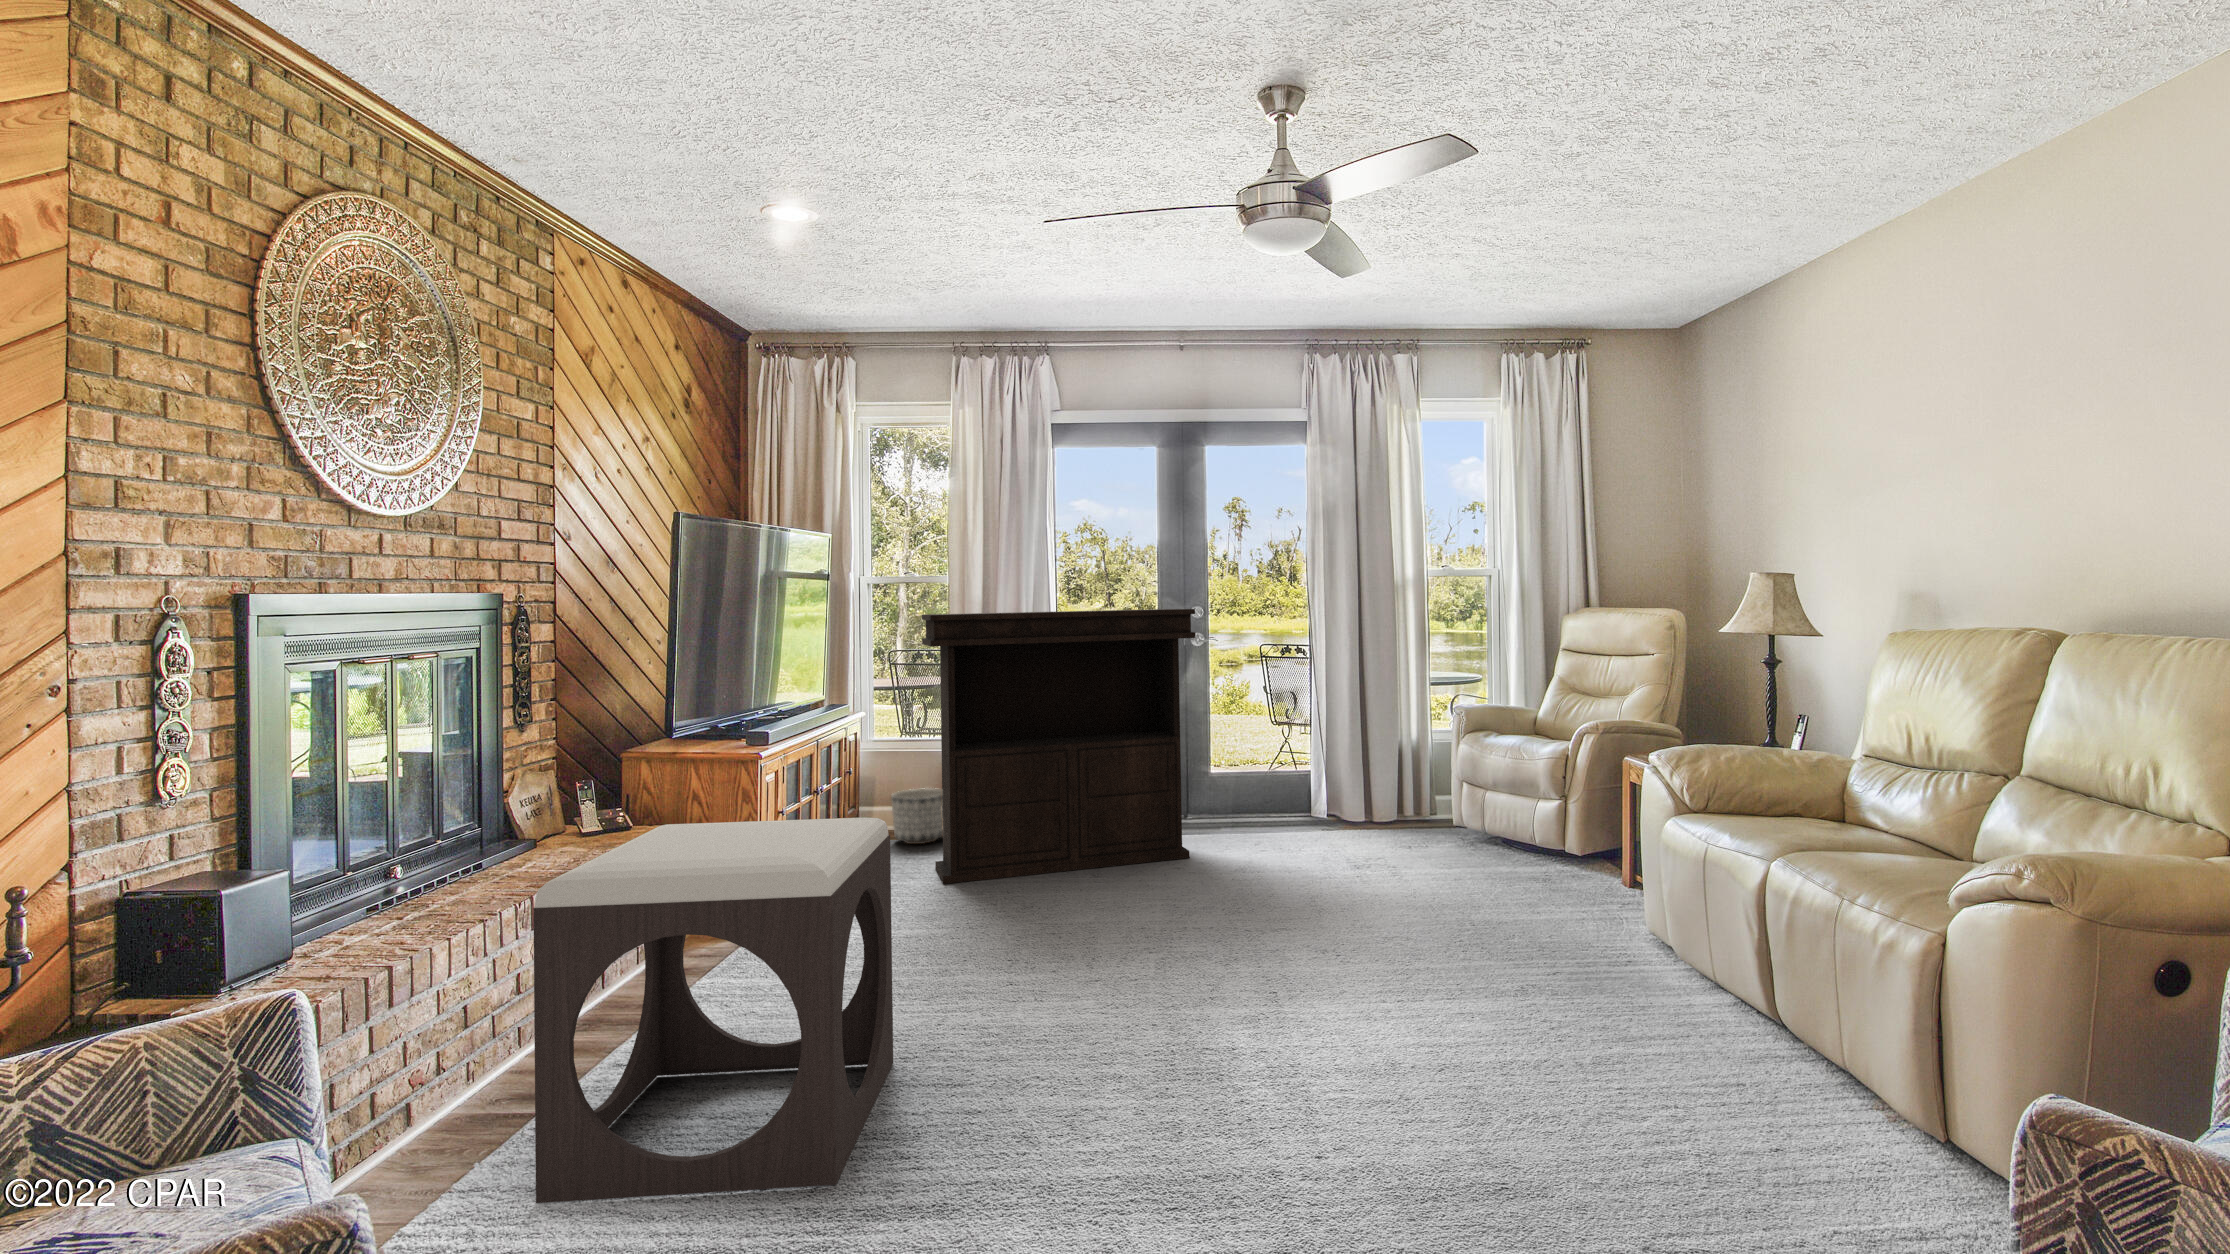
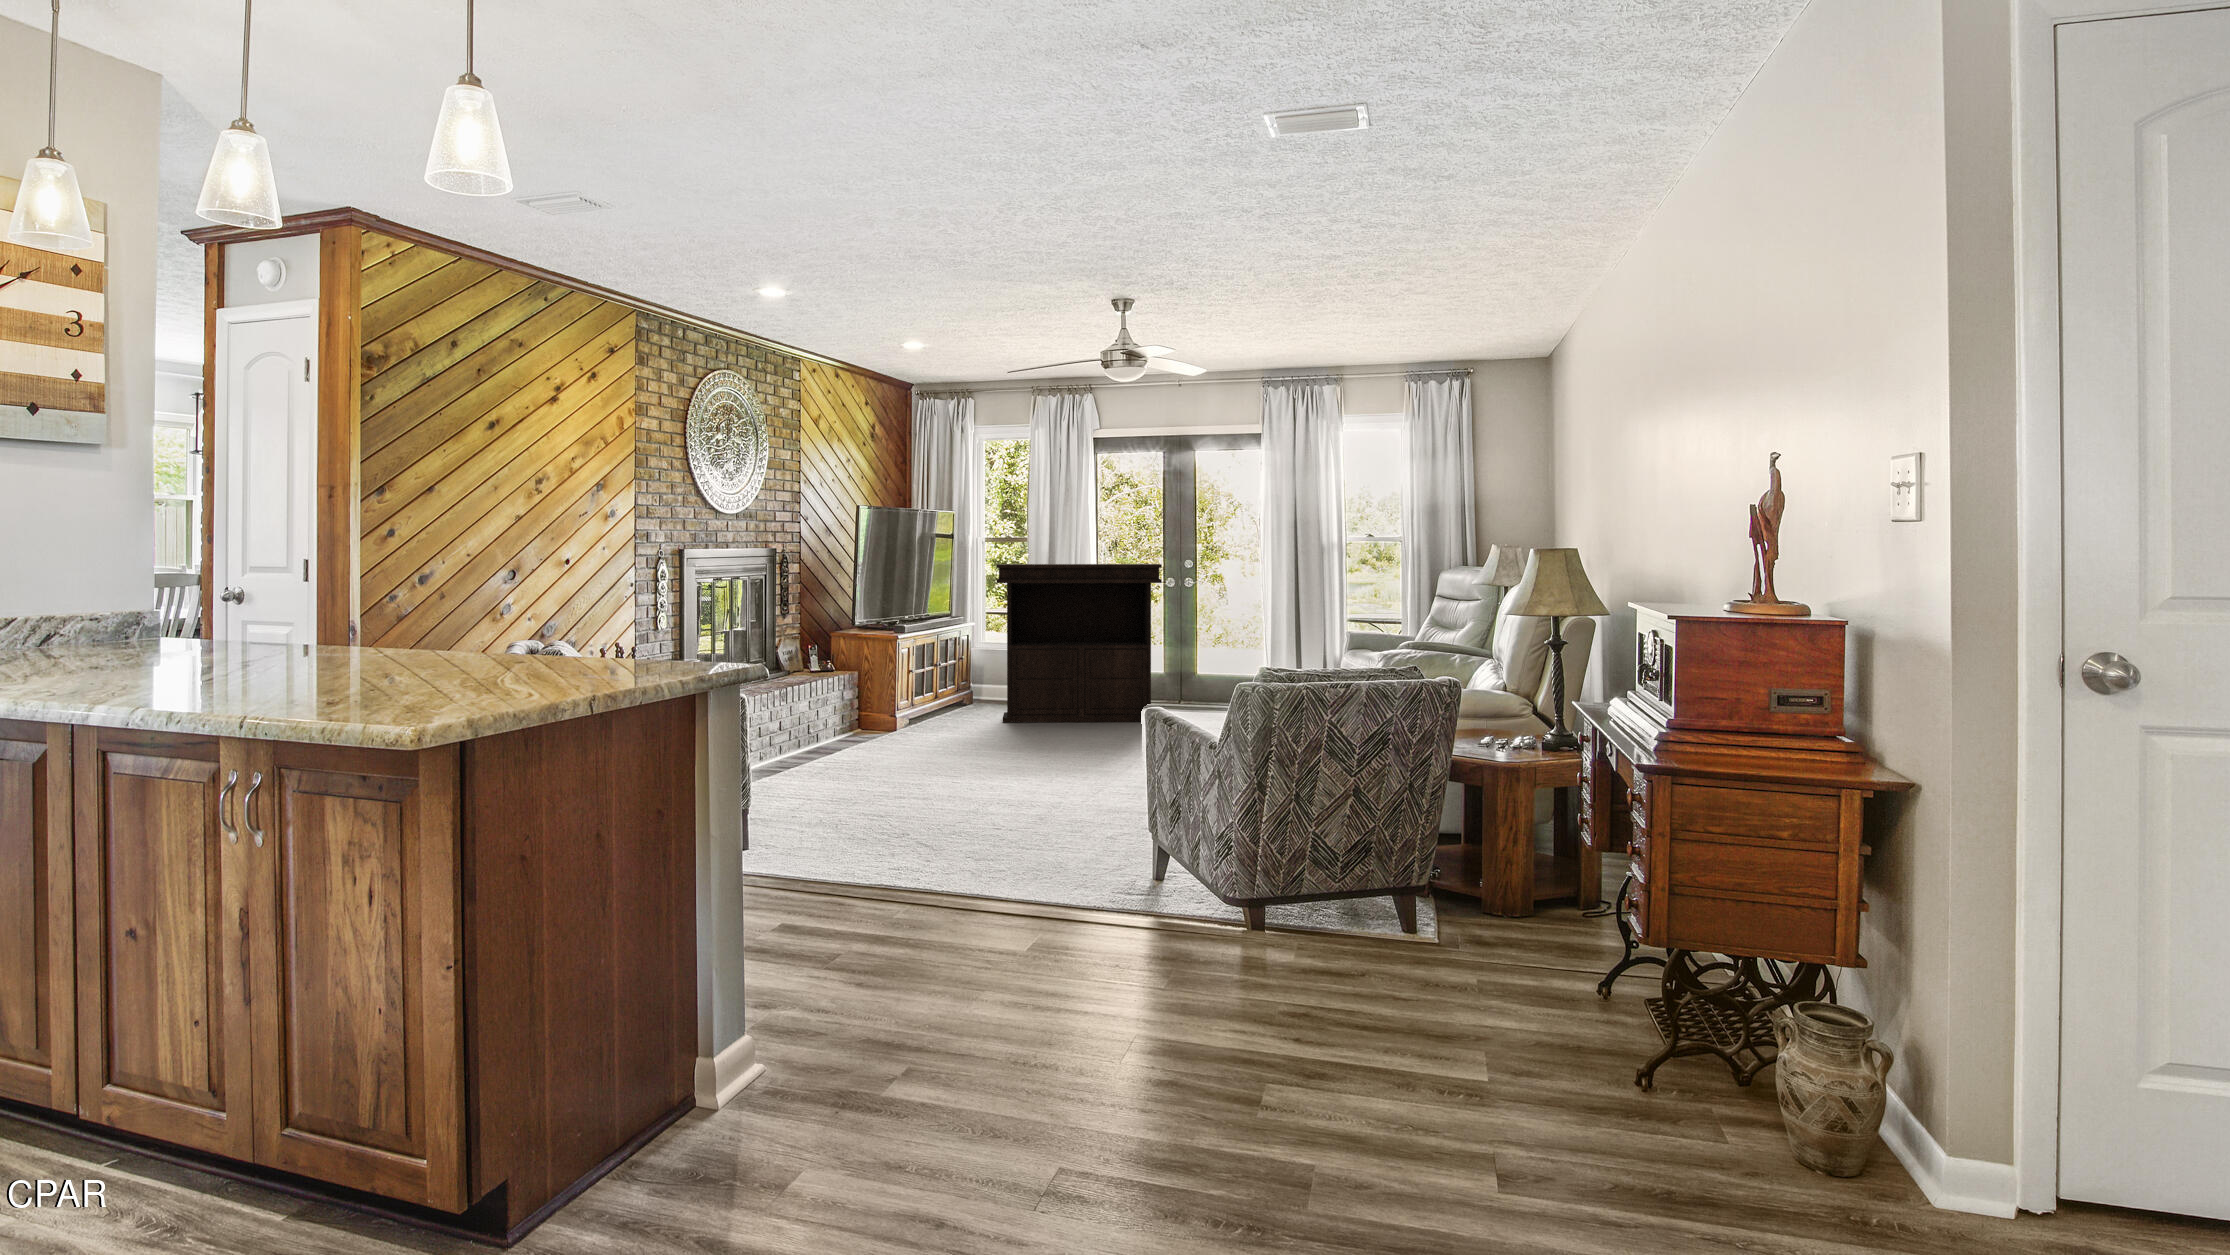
planter: present [891,788,943,844] -> none [989,674,1024,706]
footstool: present [533,817,893,1203] -> none [782,655,929,793]

